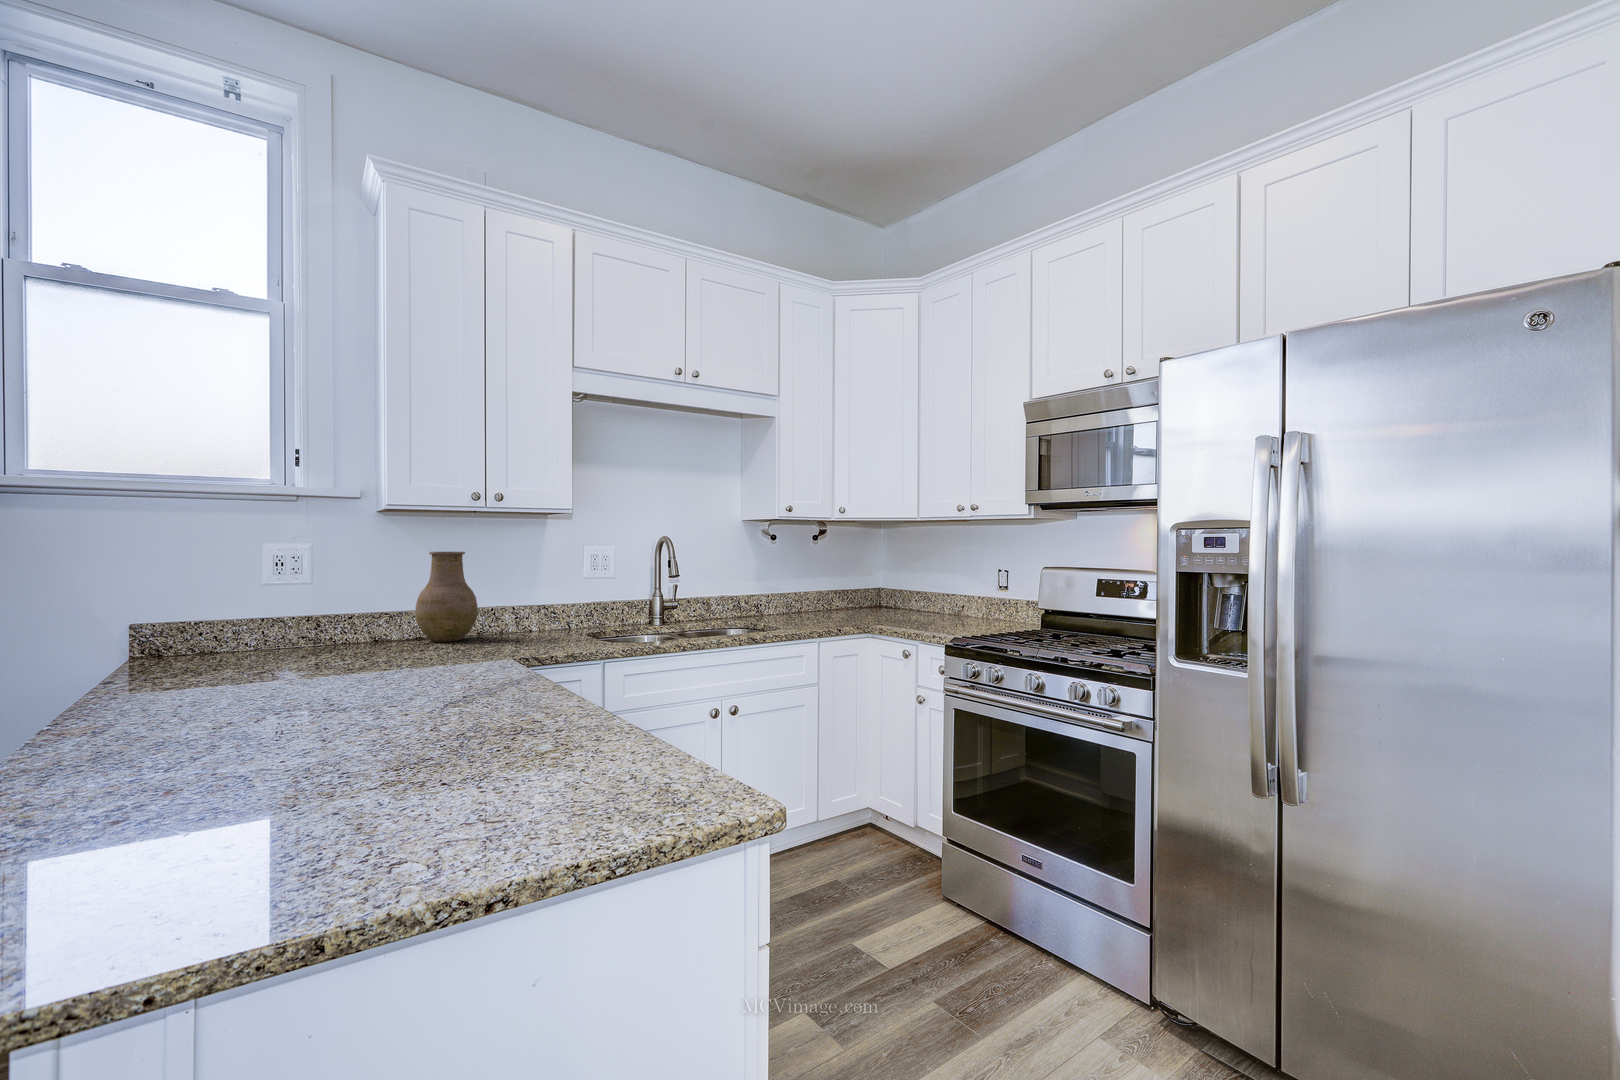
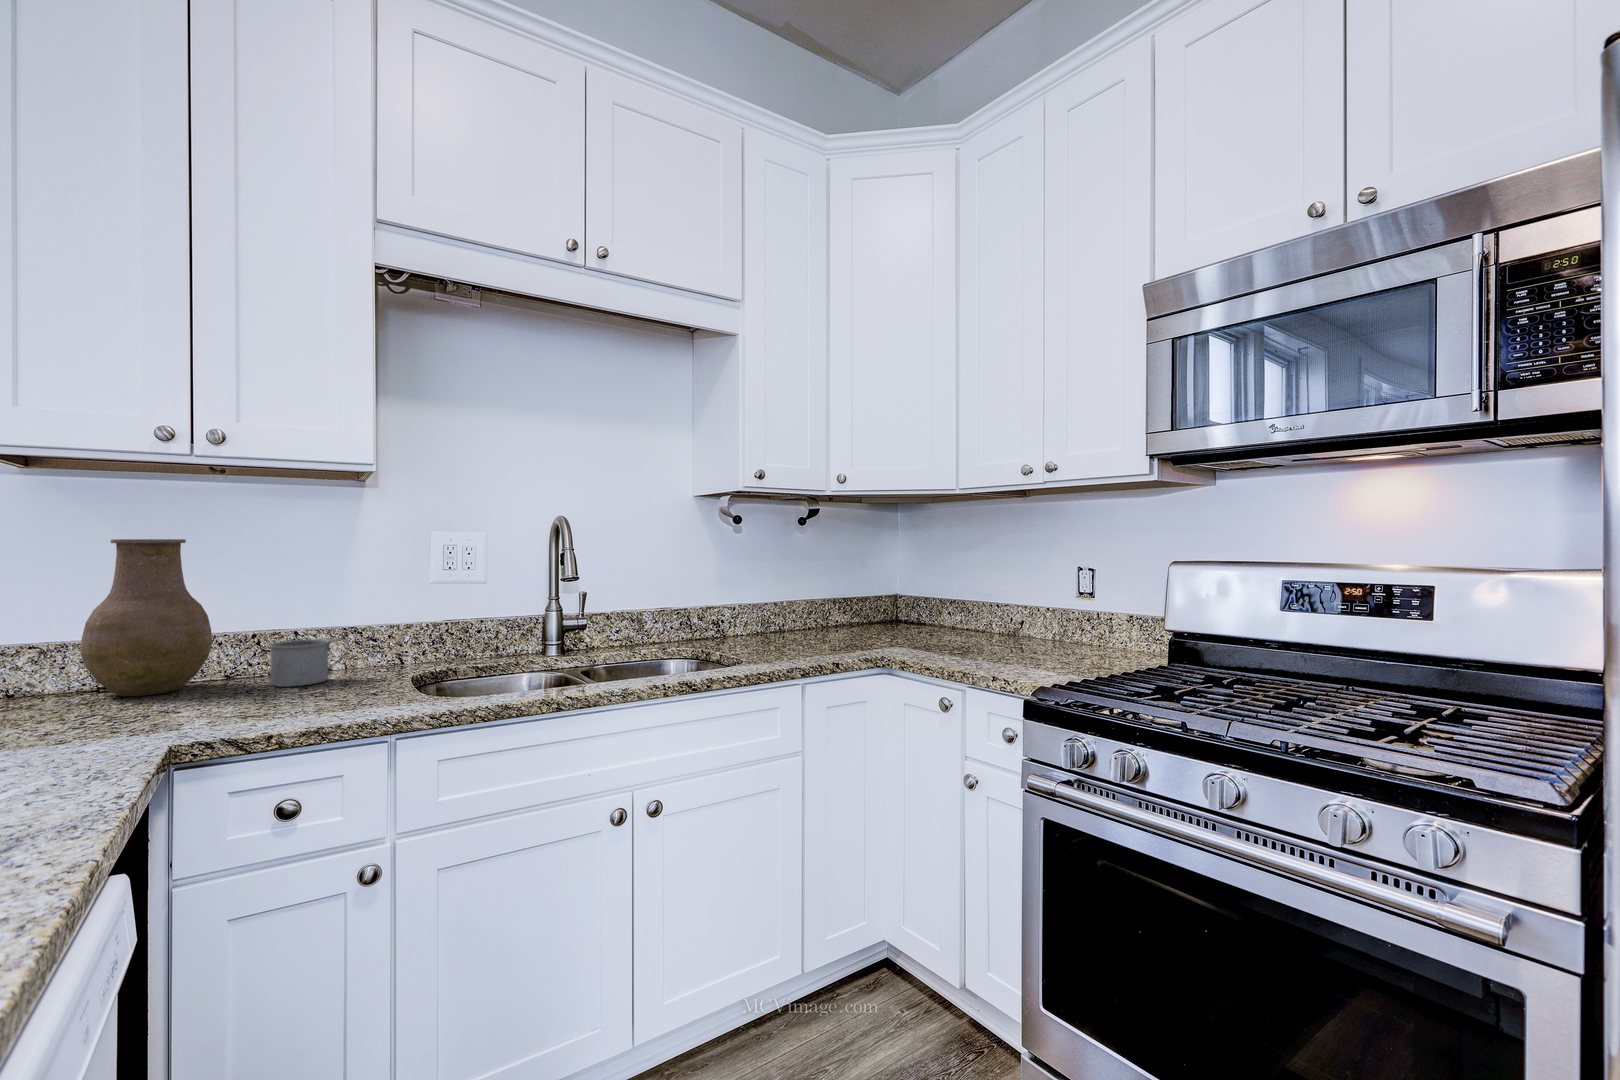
mug: none [509,611,551,638] -> present [269,638,349,687]

